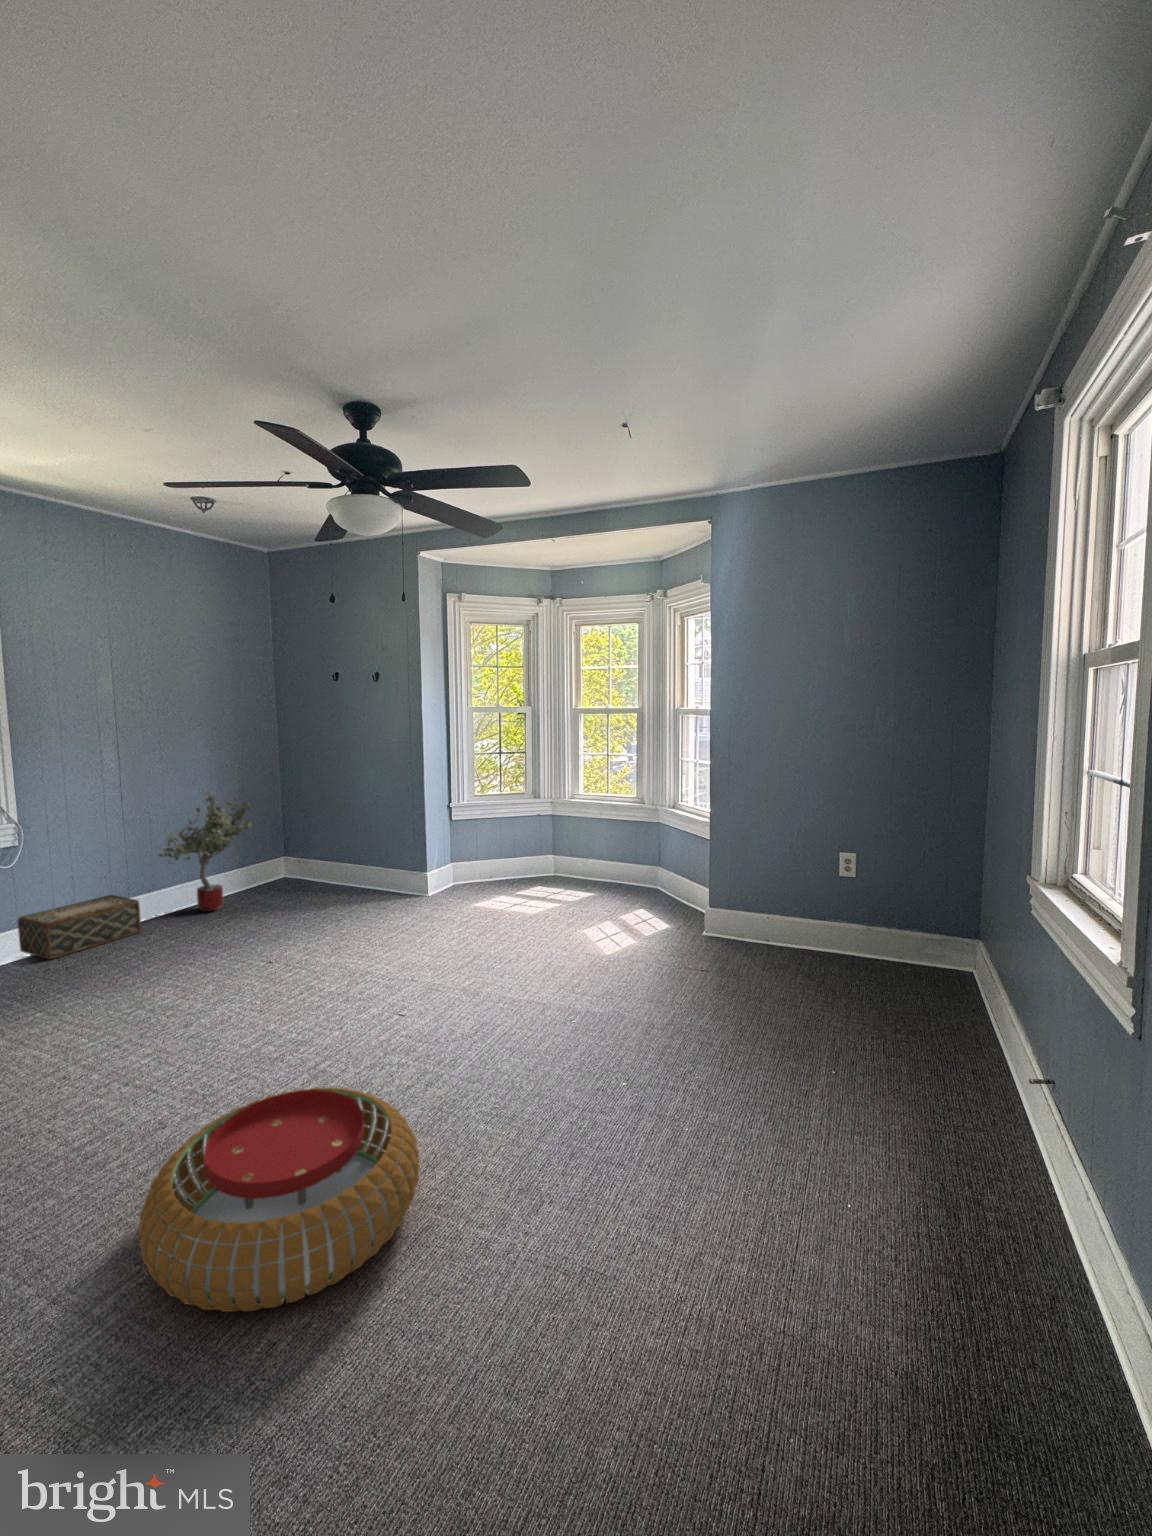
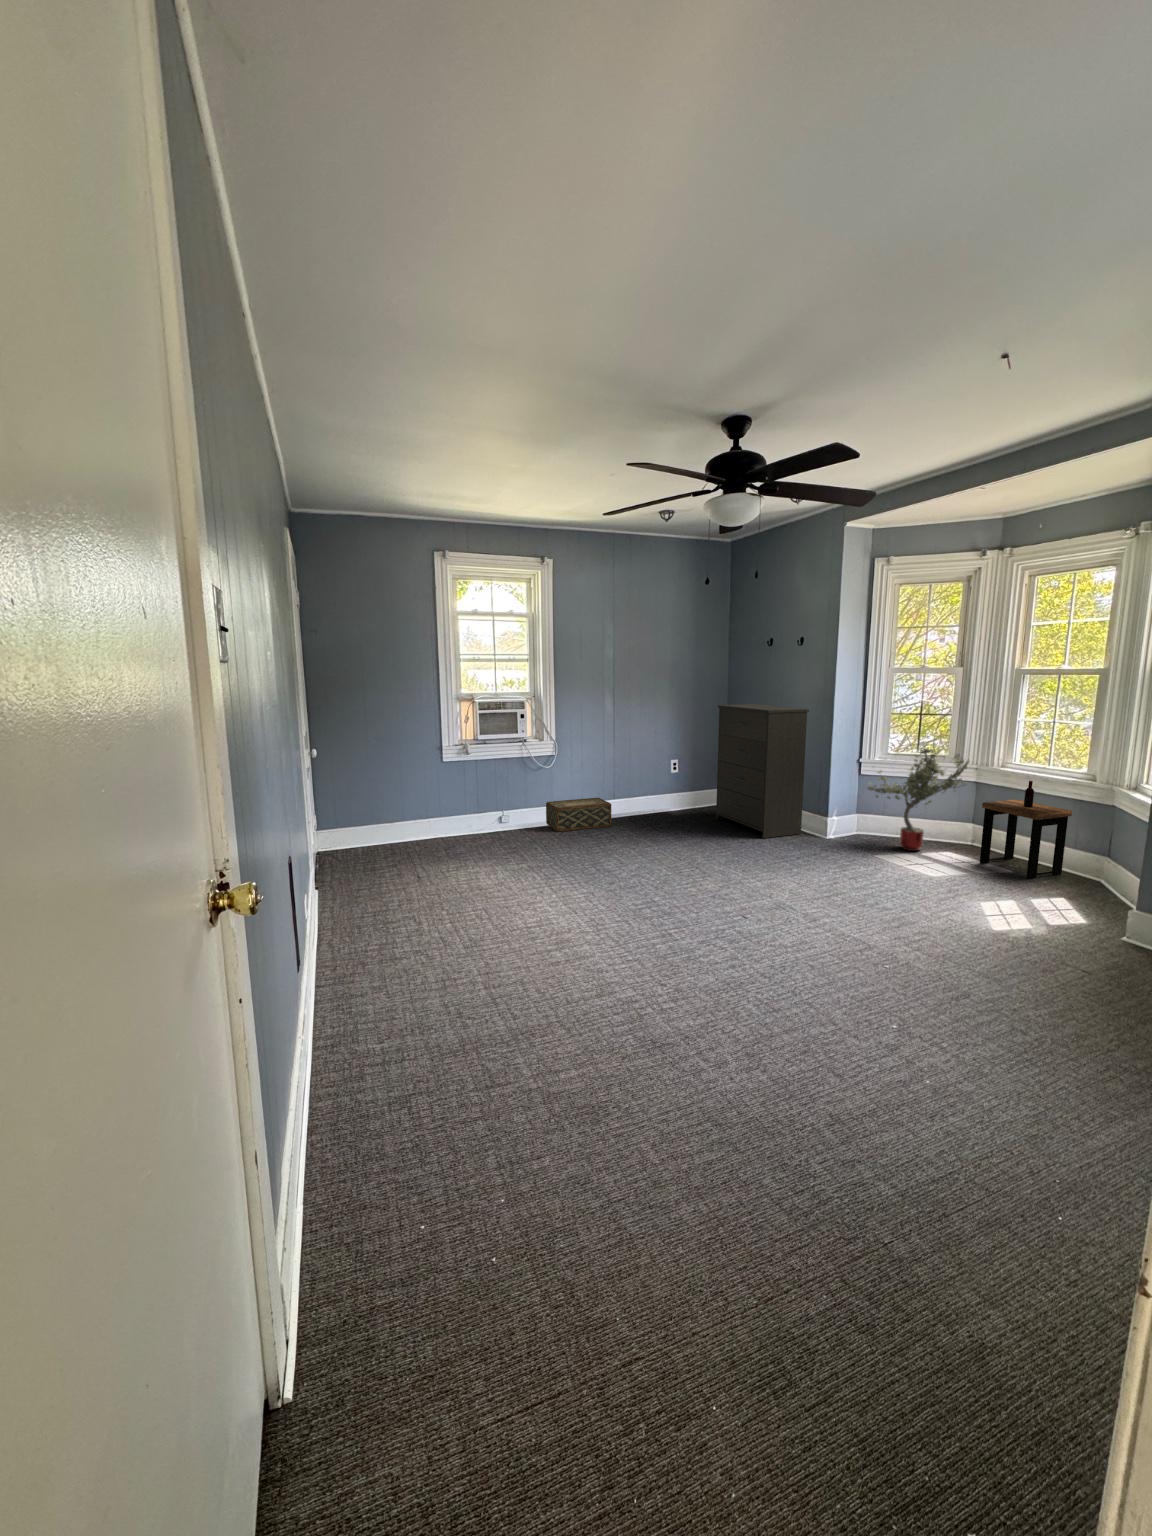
dresser: none [280,750,396,906] -> present [716,704,809,838]
potted tree: present [157,790,251,912] -> present [868,743,969,851]
side table: none [566,808,631,897] -> present [980,781,1072,878]
pouf: present [138,1087,419,1312] -> none [521,927,688,1041]

